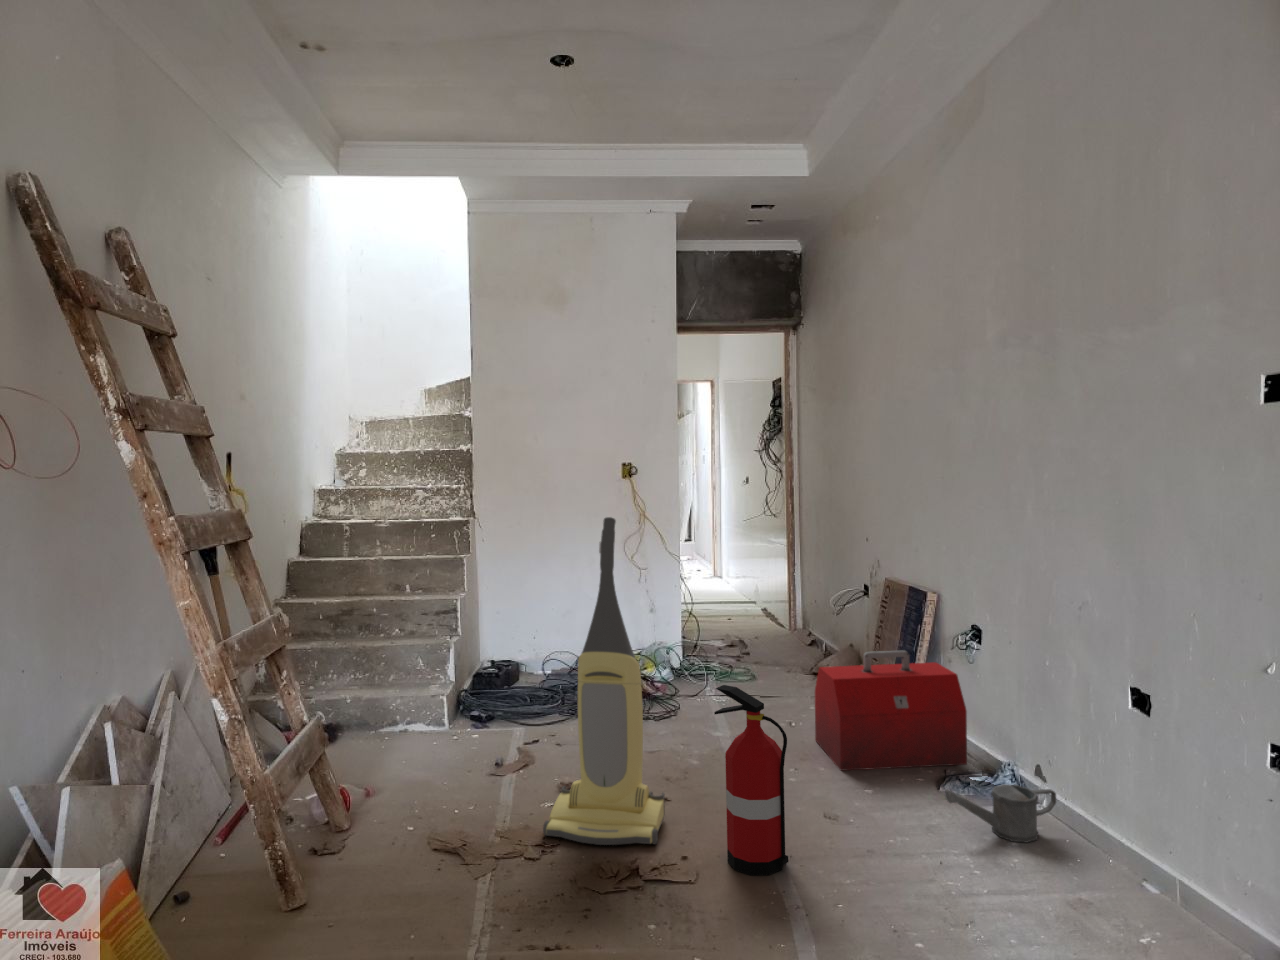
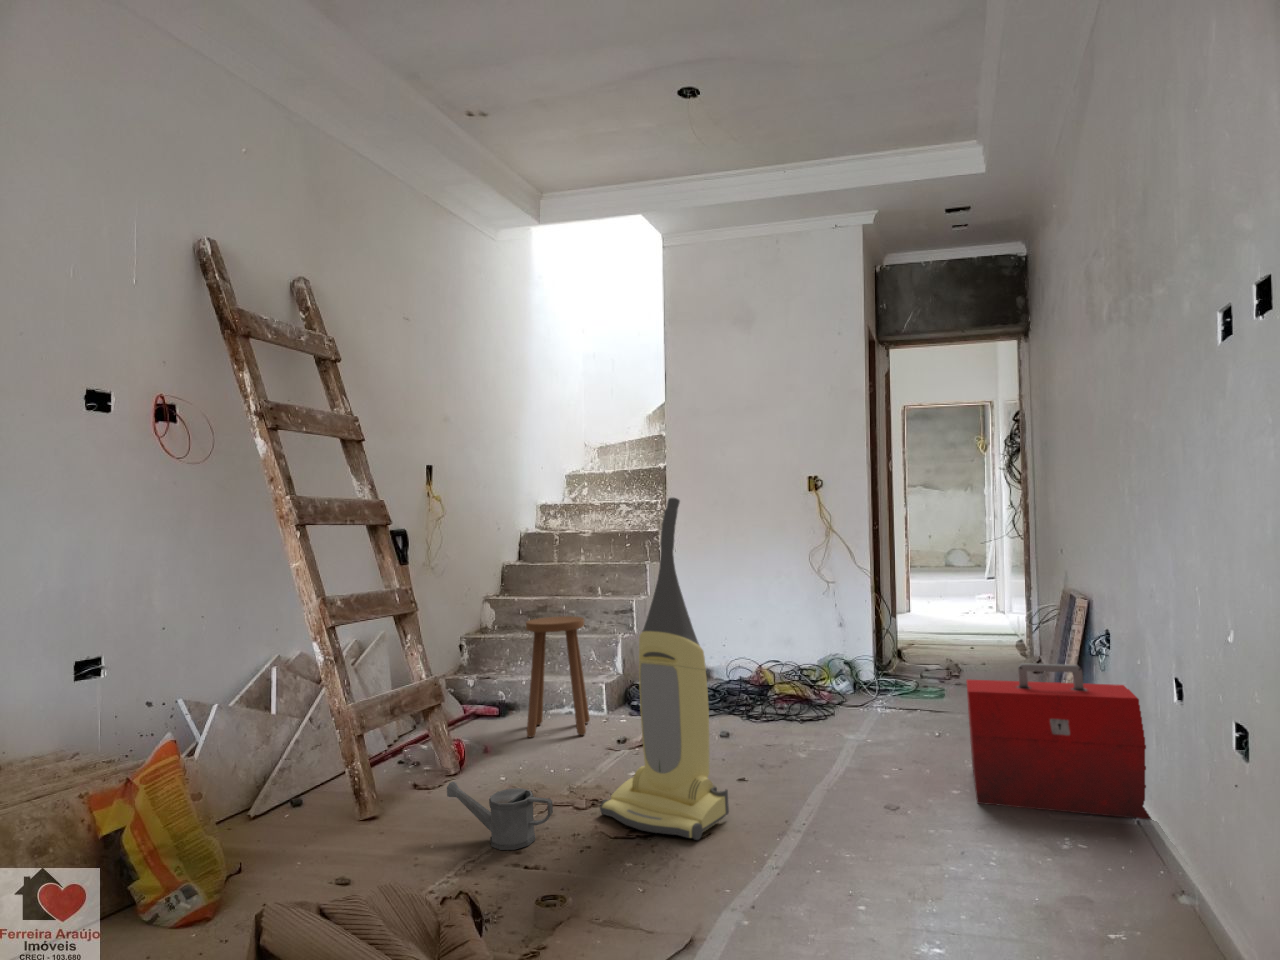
stool: none [370,626,443,764] -> present [526,616,590,737]
fire extinguisher: present [714,685,788,875] -> none [744,670,820,892]
watering can: present [945,784,1056,843] -> present [447,782,553,850]

